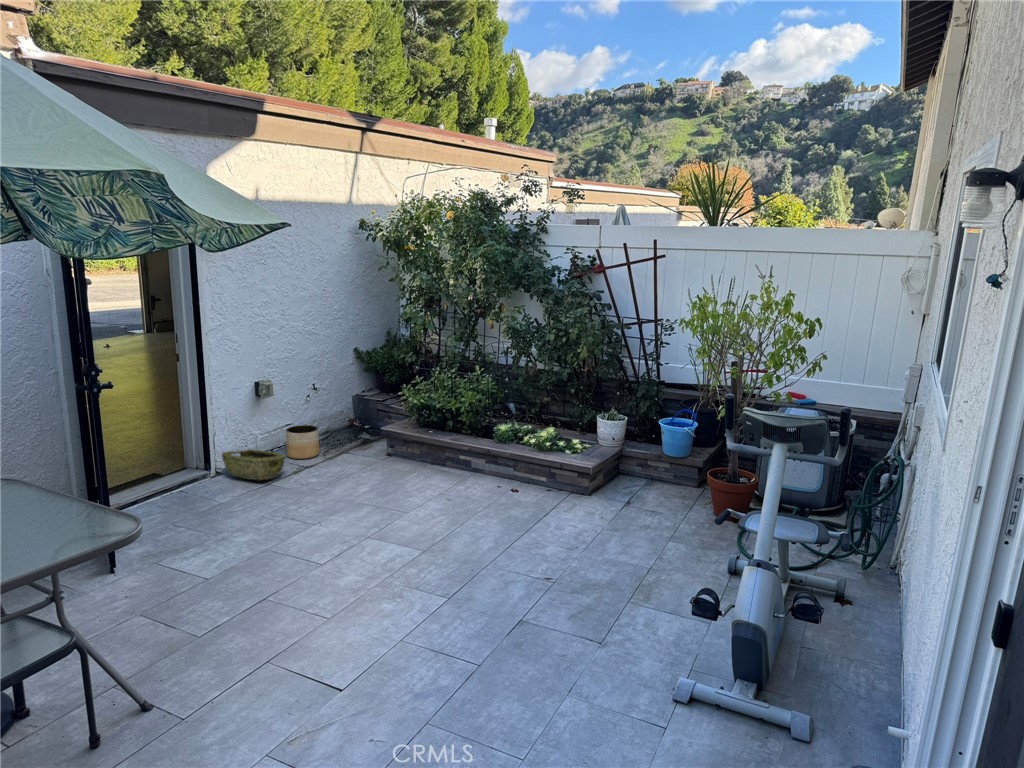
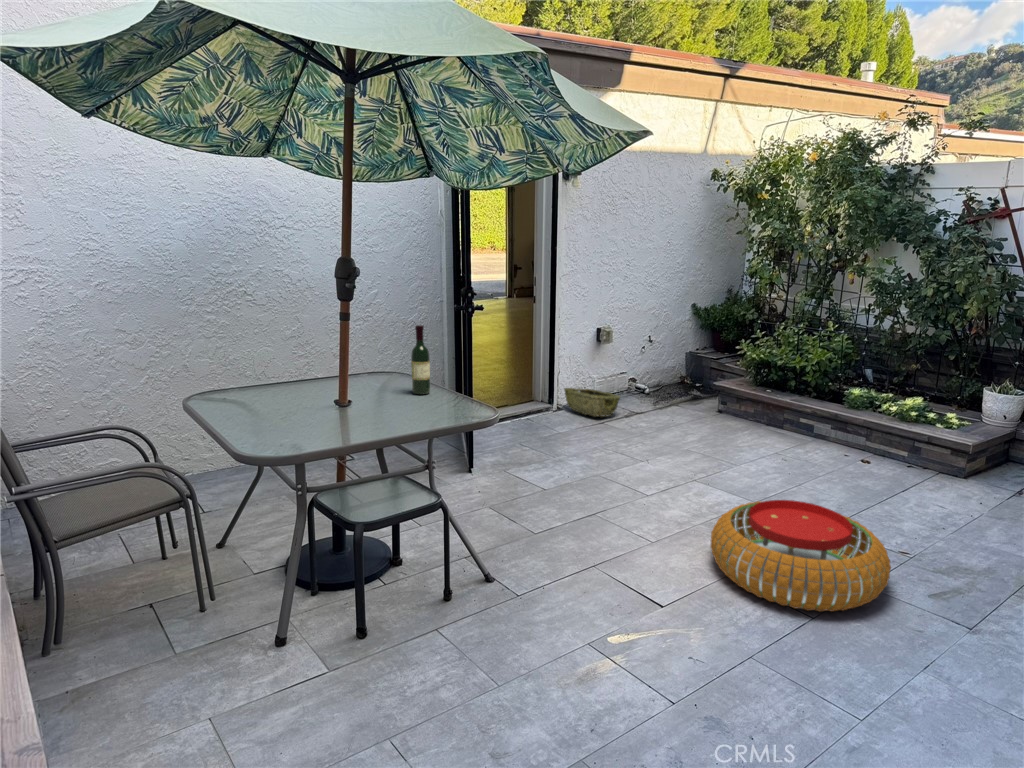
planter: present [286,425,319,459] -> none [621,373,652,405]
wine bottle: none [21,432,51,514] -> present [411,325,430,395]
pouf: none [387,552,538,657] -> present [710,500,891,611]

